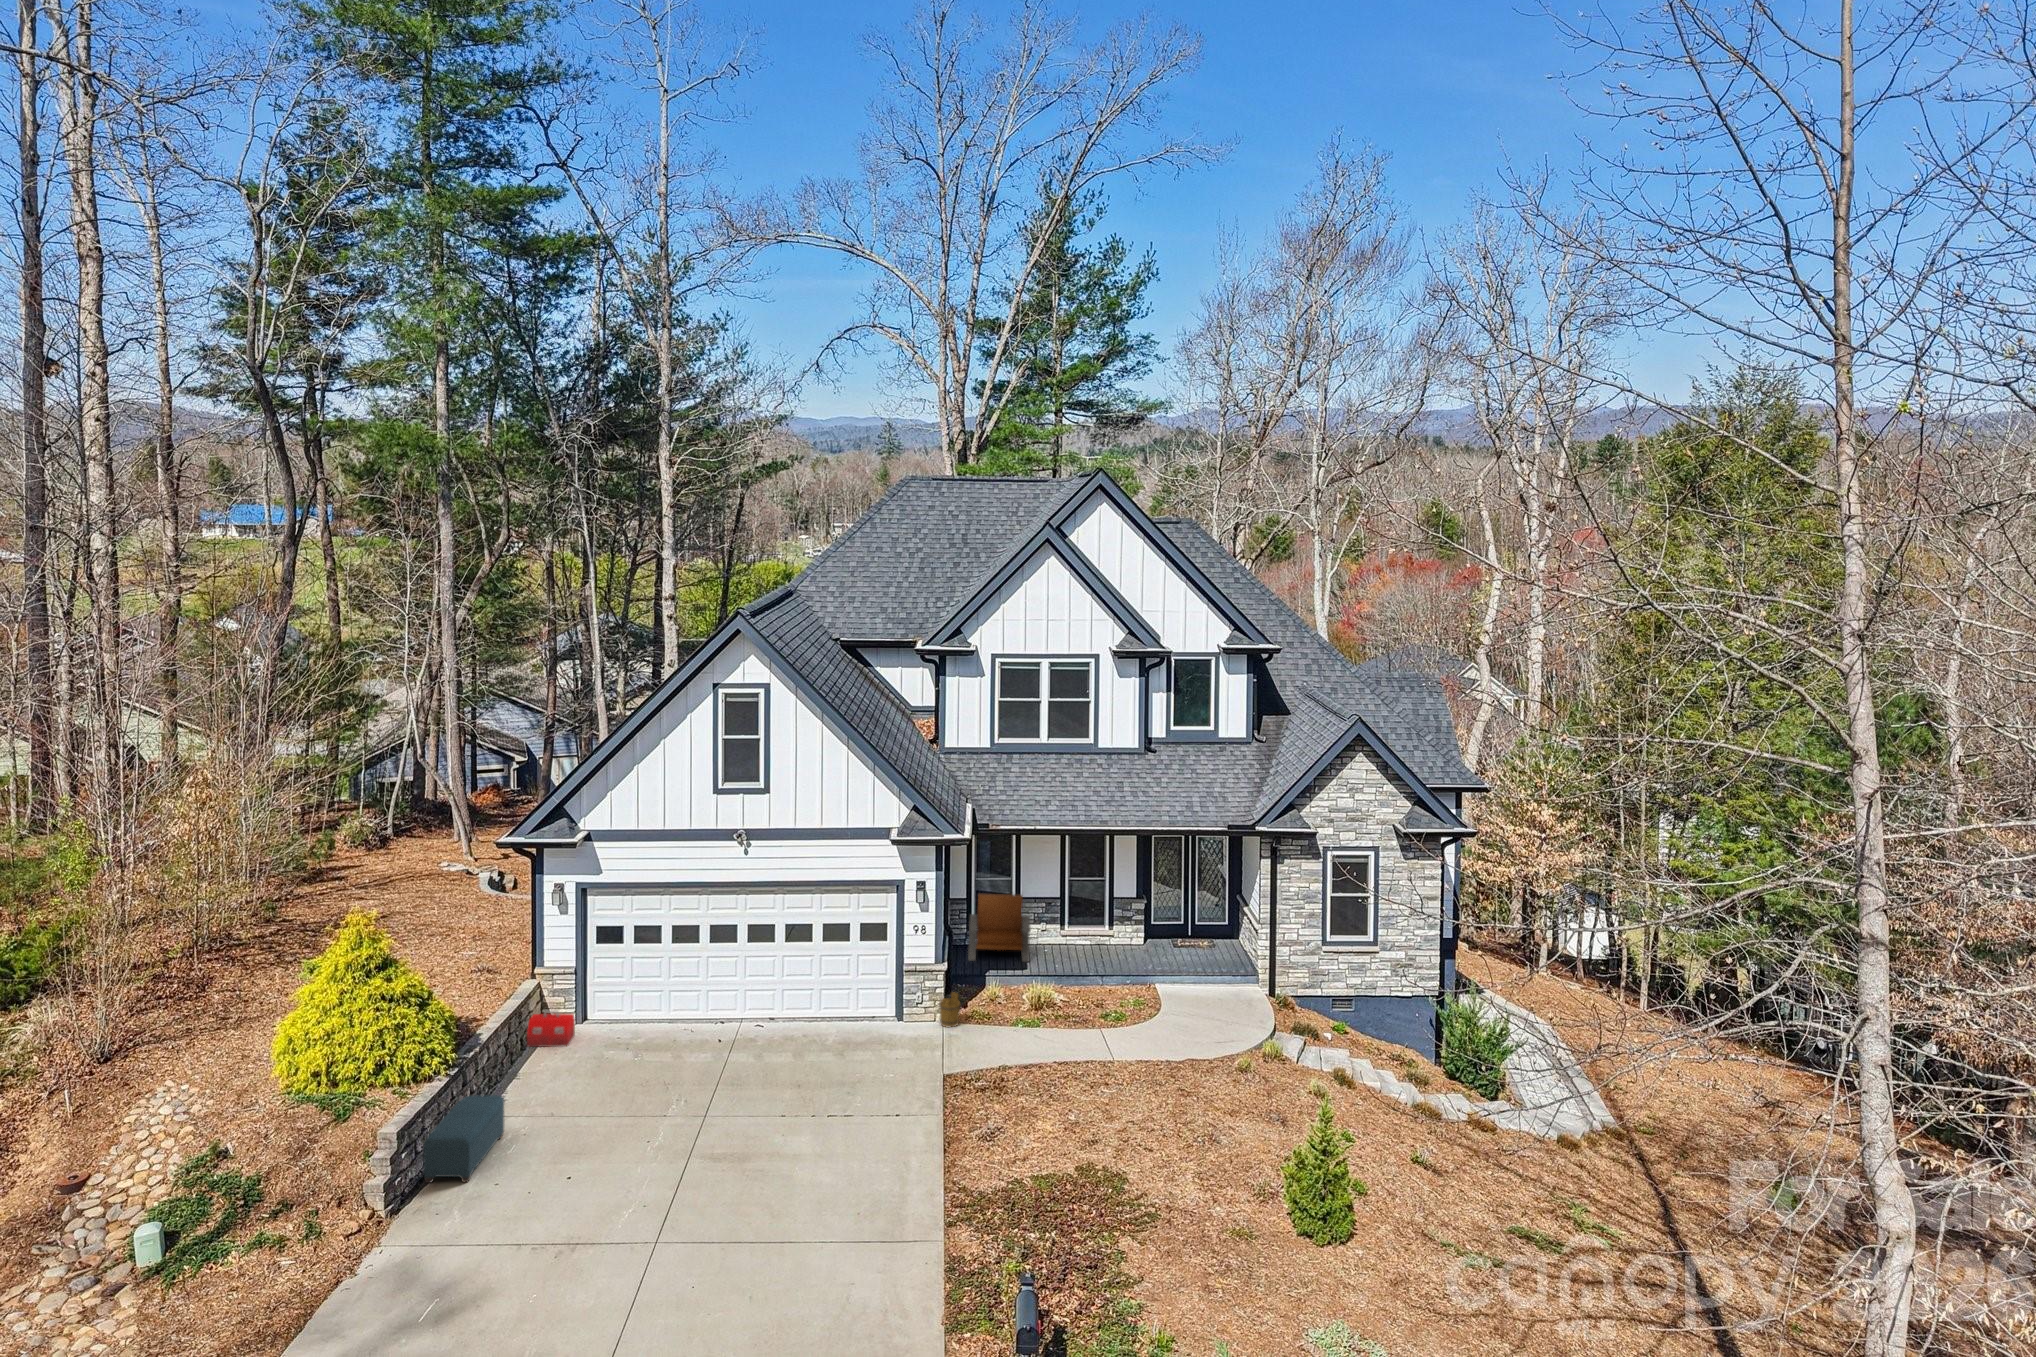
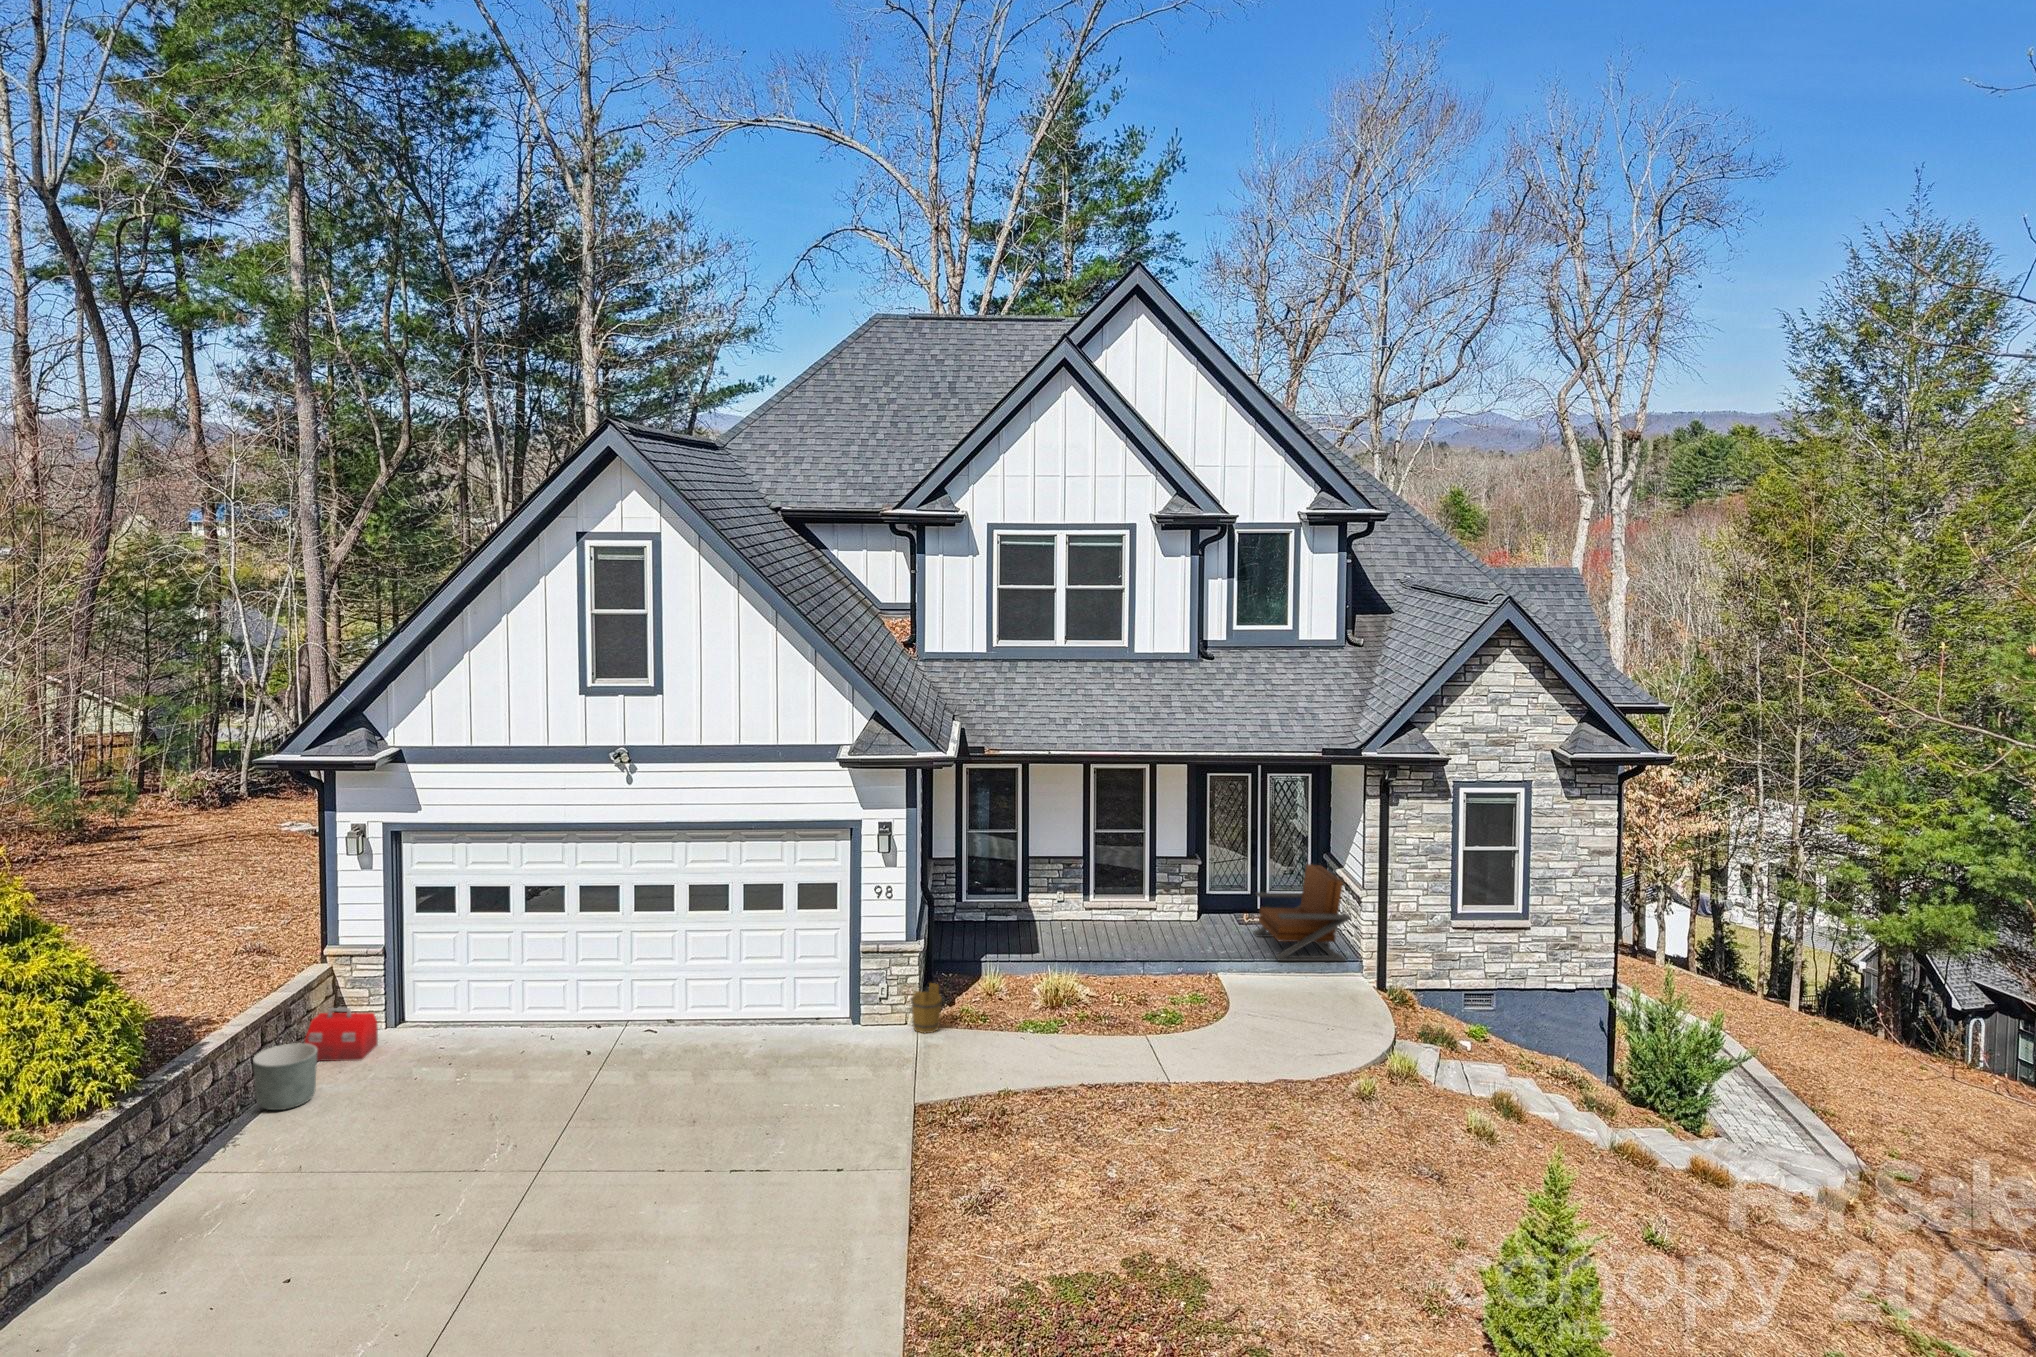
lounge chair: present [968,894,1031,962] -> present [1254,864,1350,961]
planter: none [508,1035,548,1079] -> present [253,1043,317,1110]
bench: present [423,1095,504,1183] -> none [33,1140,207,1289]

